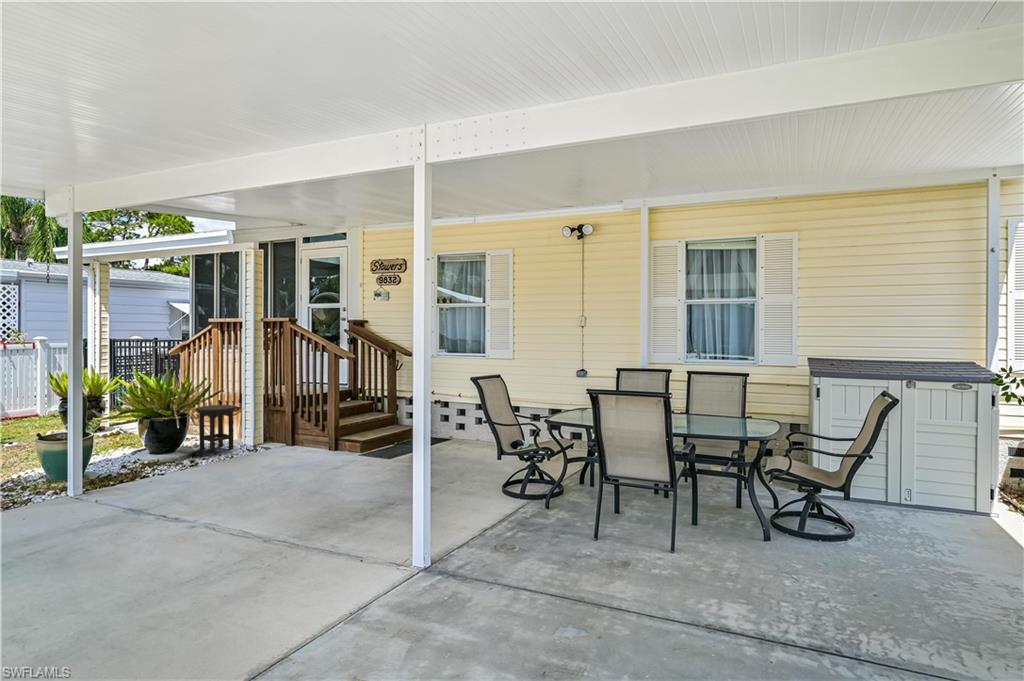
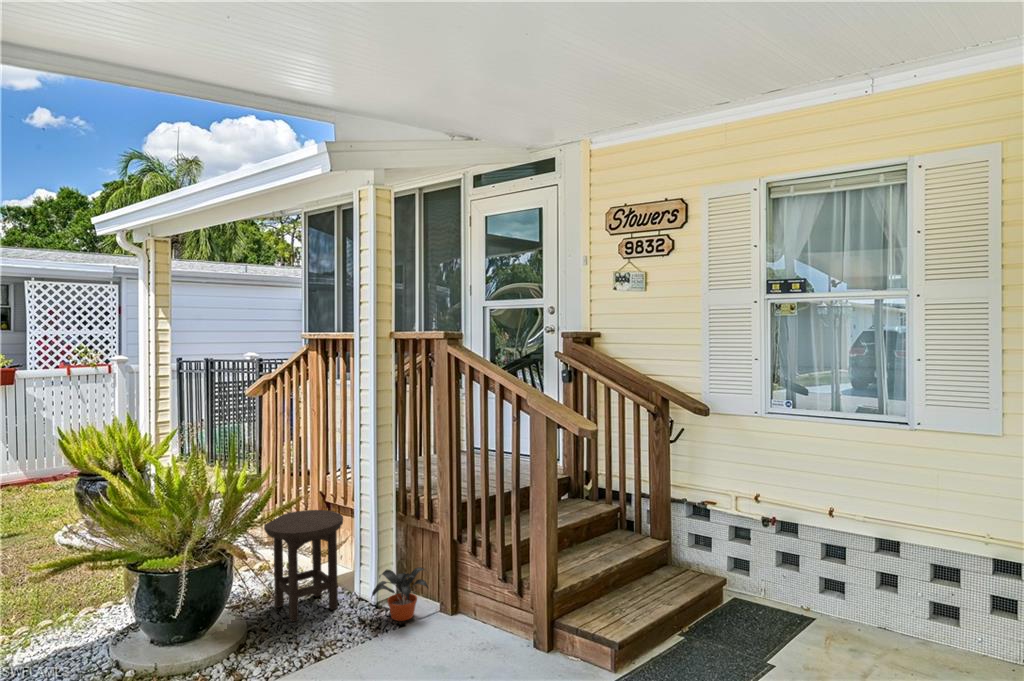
potted plant: none [252,427,280,449] -> present [371,567,428,621]

